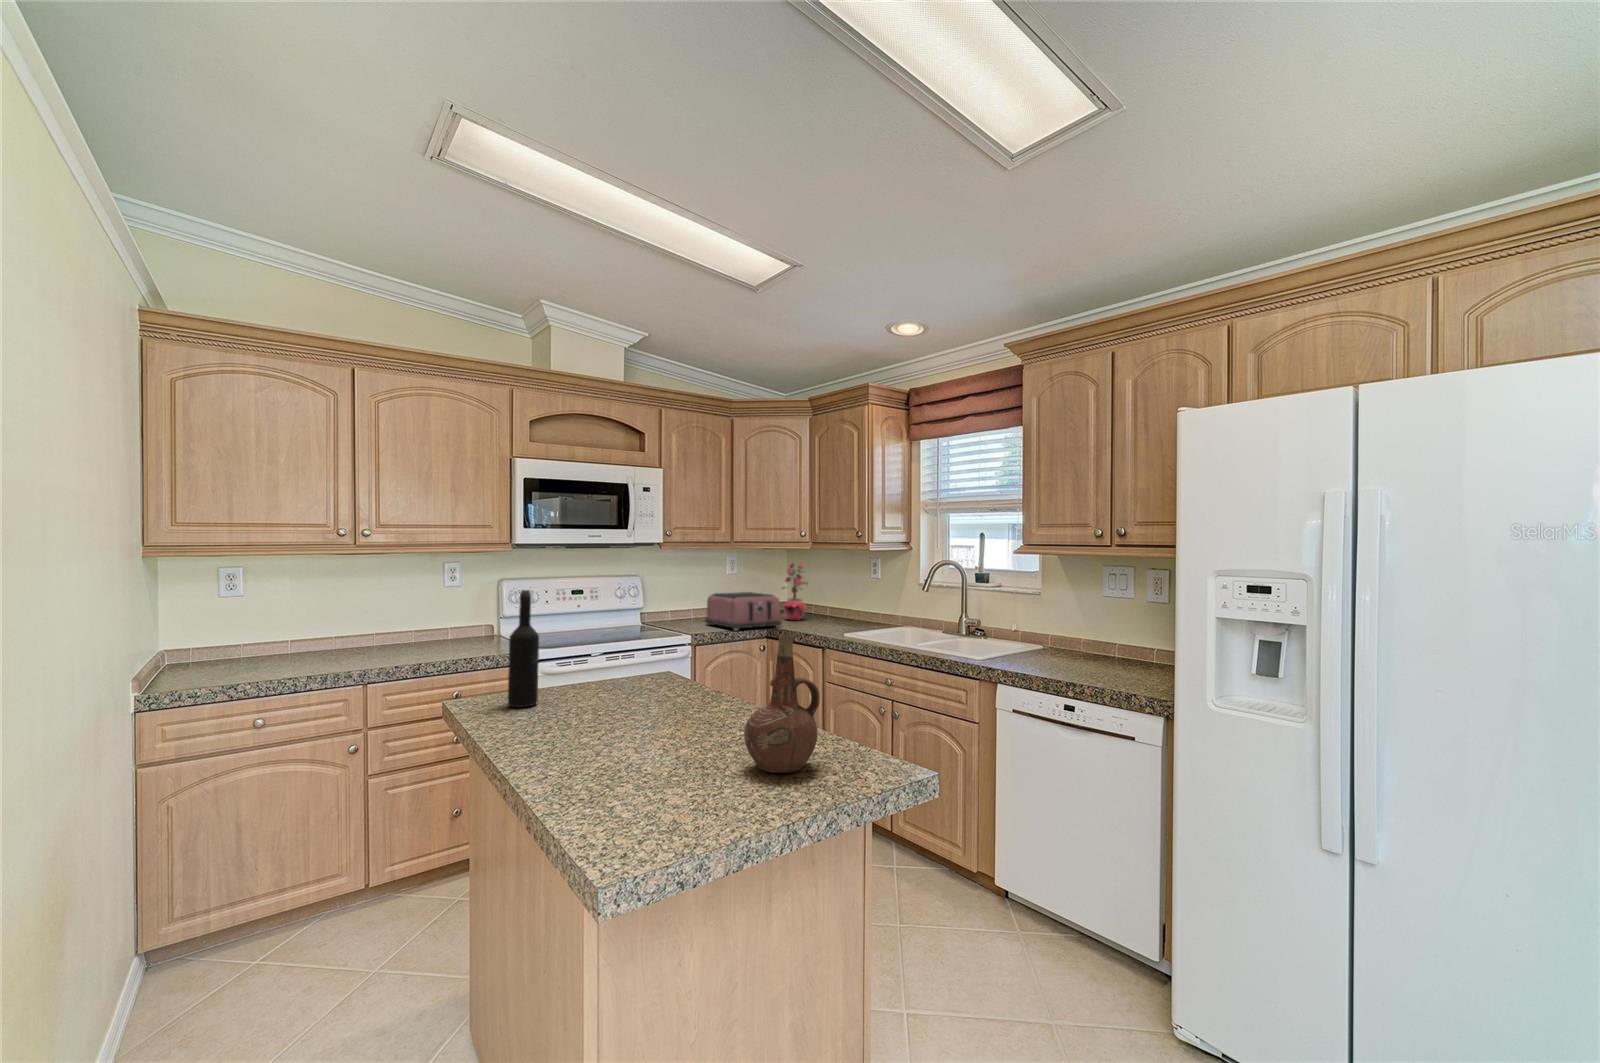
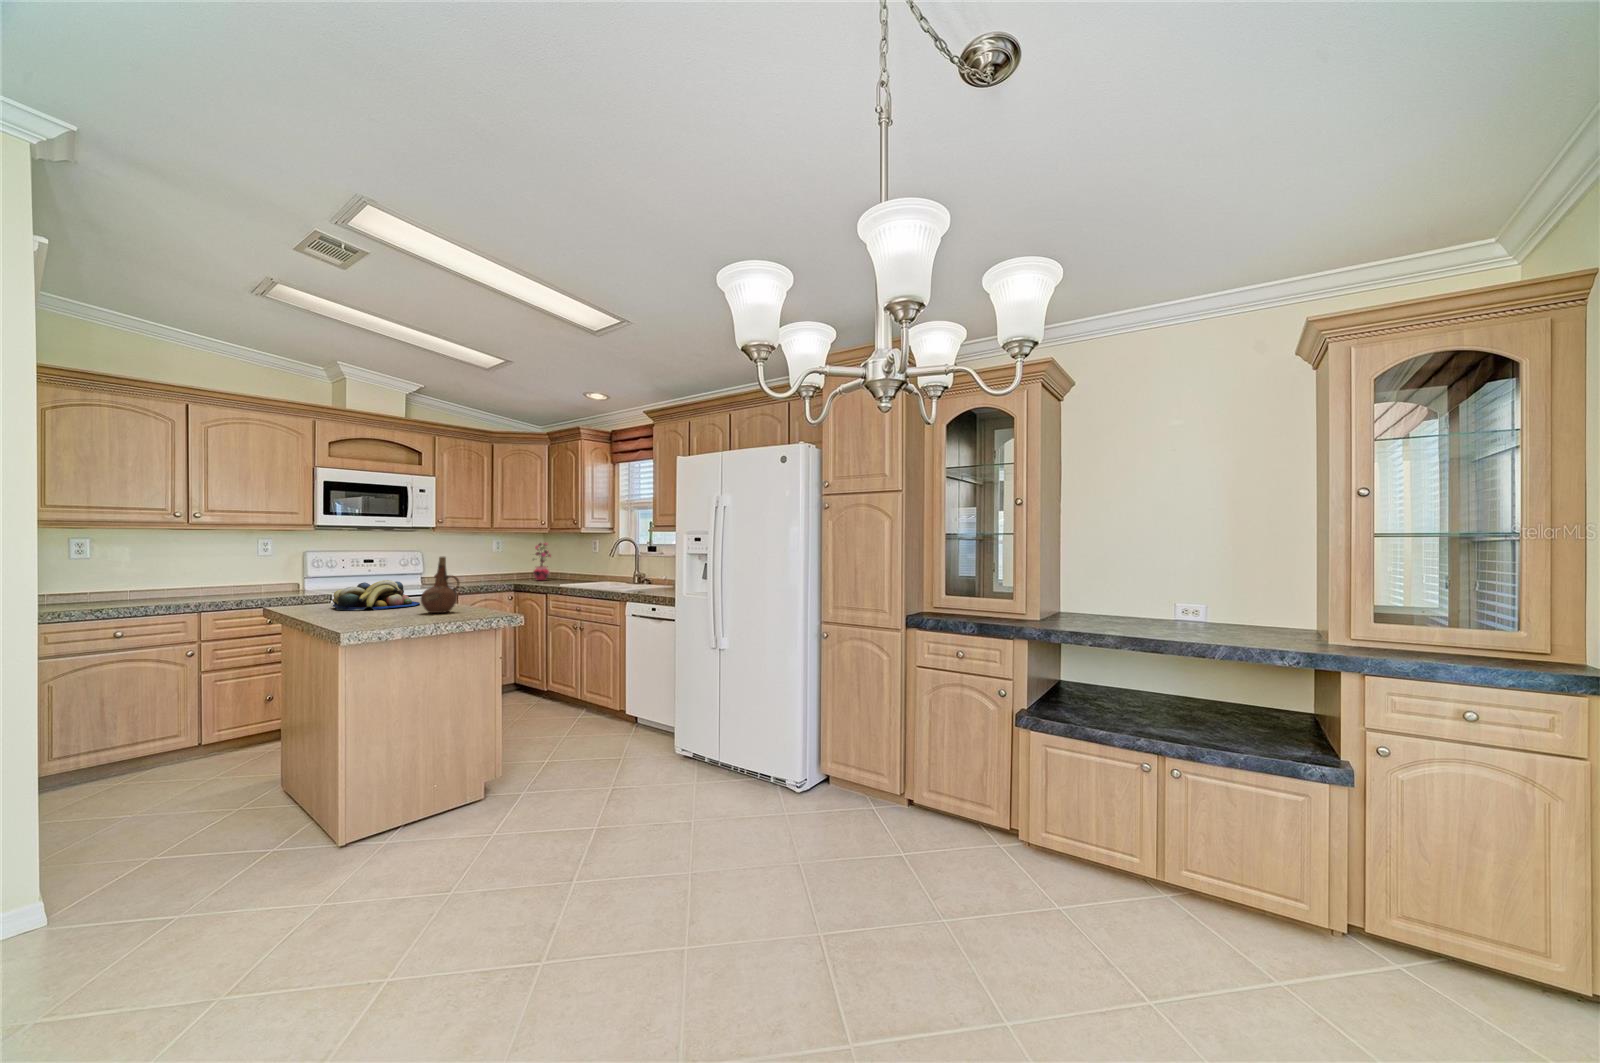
wine bottle: present [508,590,539,707] -> none [304,545,324,606]
toaster: present [705,592,781,631] -> none [471,562,526,585]
fruit bowl: none [557,660,705,740] -> present [333,580,420,610]

